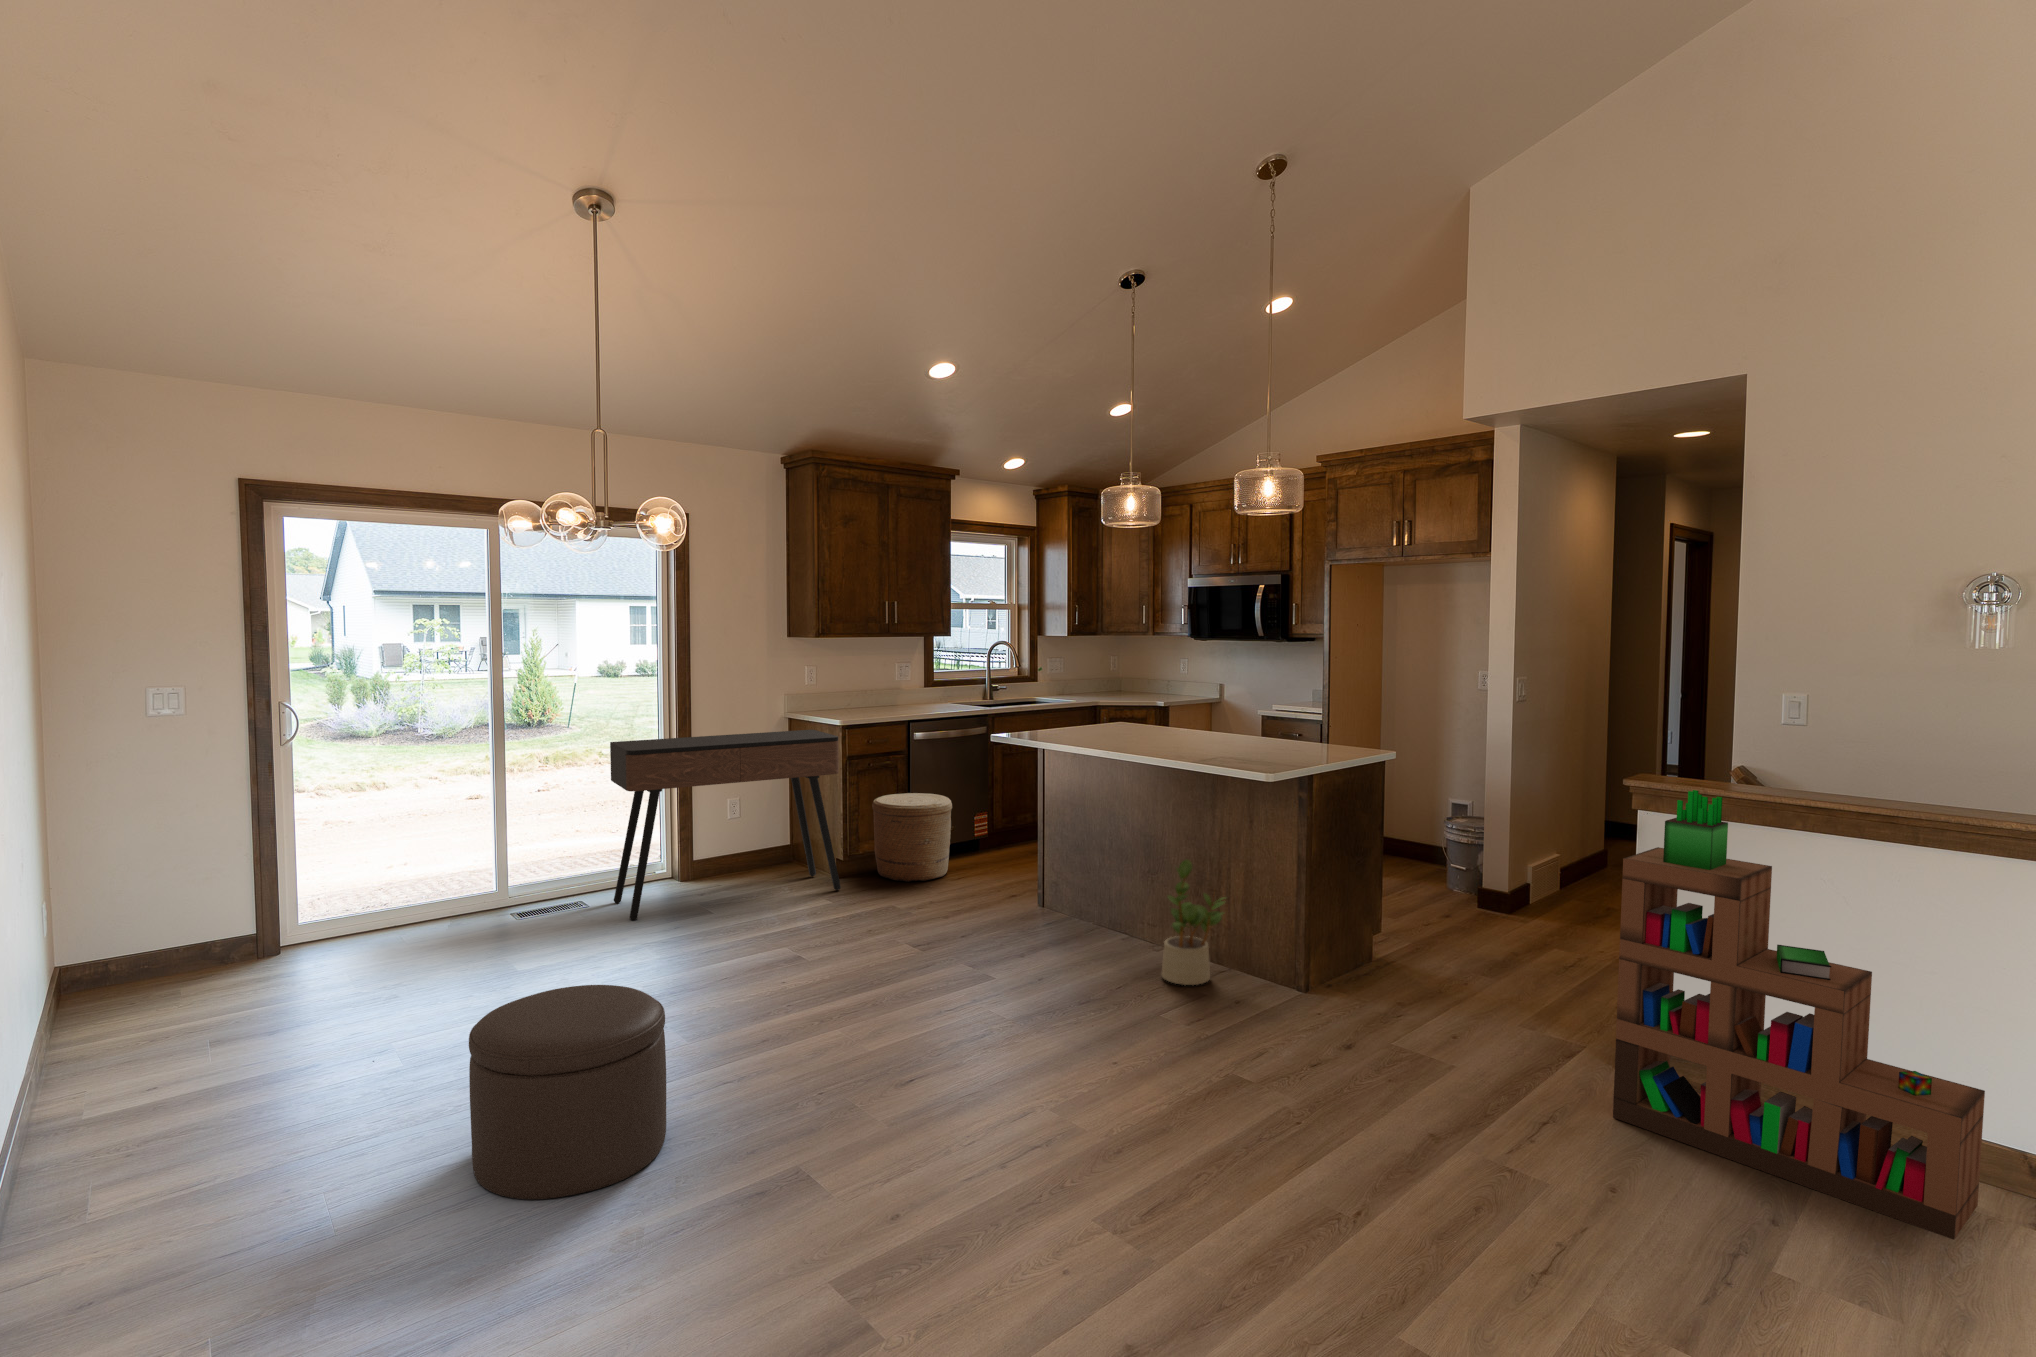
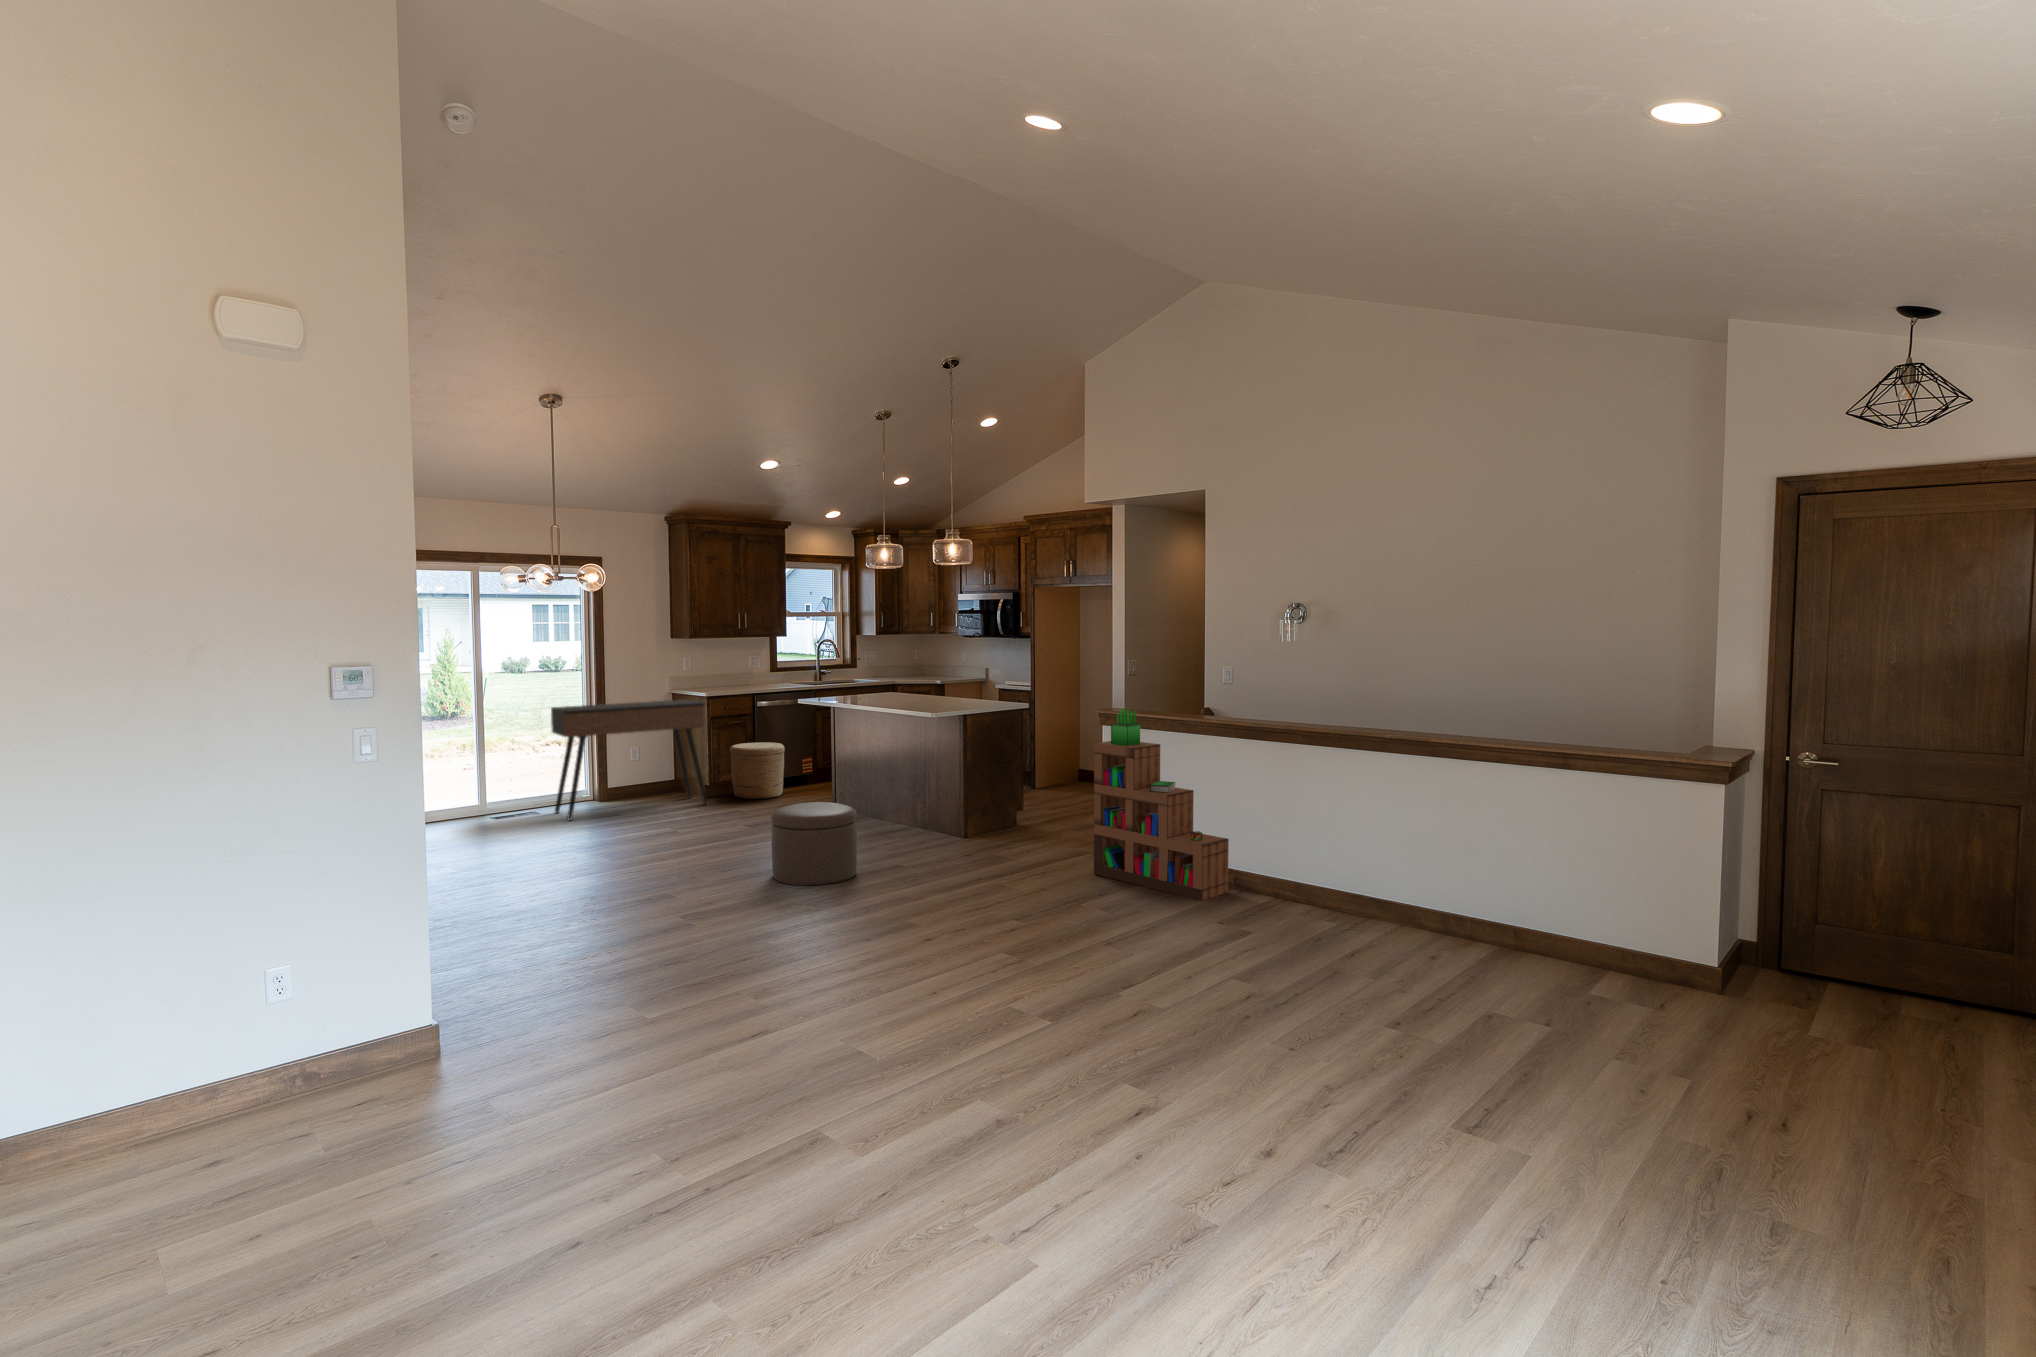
potted plant: present [1162,859,1224,985] -> none [896,765,933,837]
ottoman: present [469,985,666,1199] -> present [771,802,857,885]

